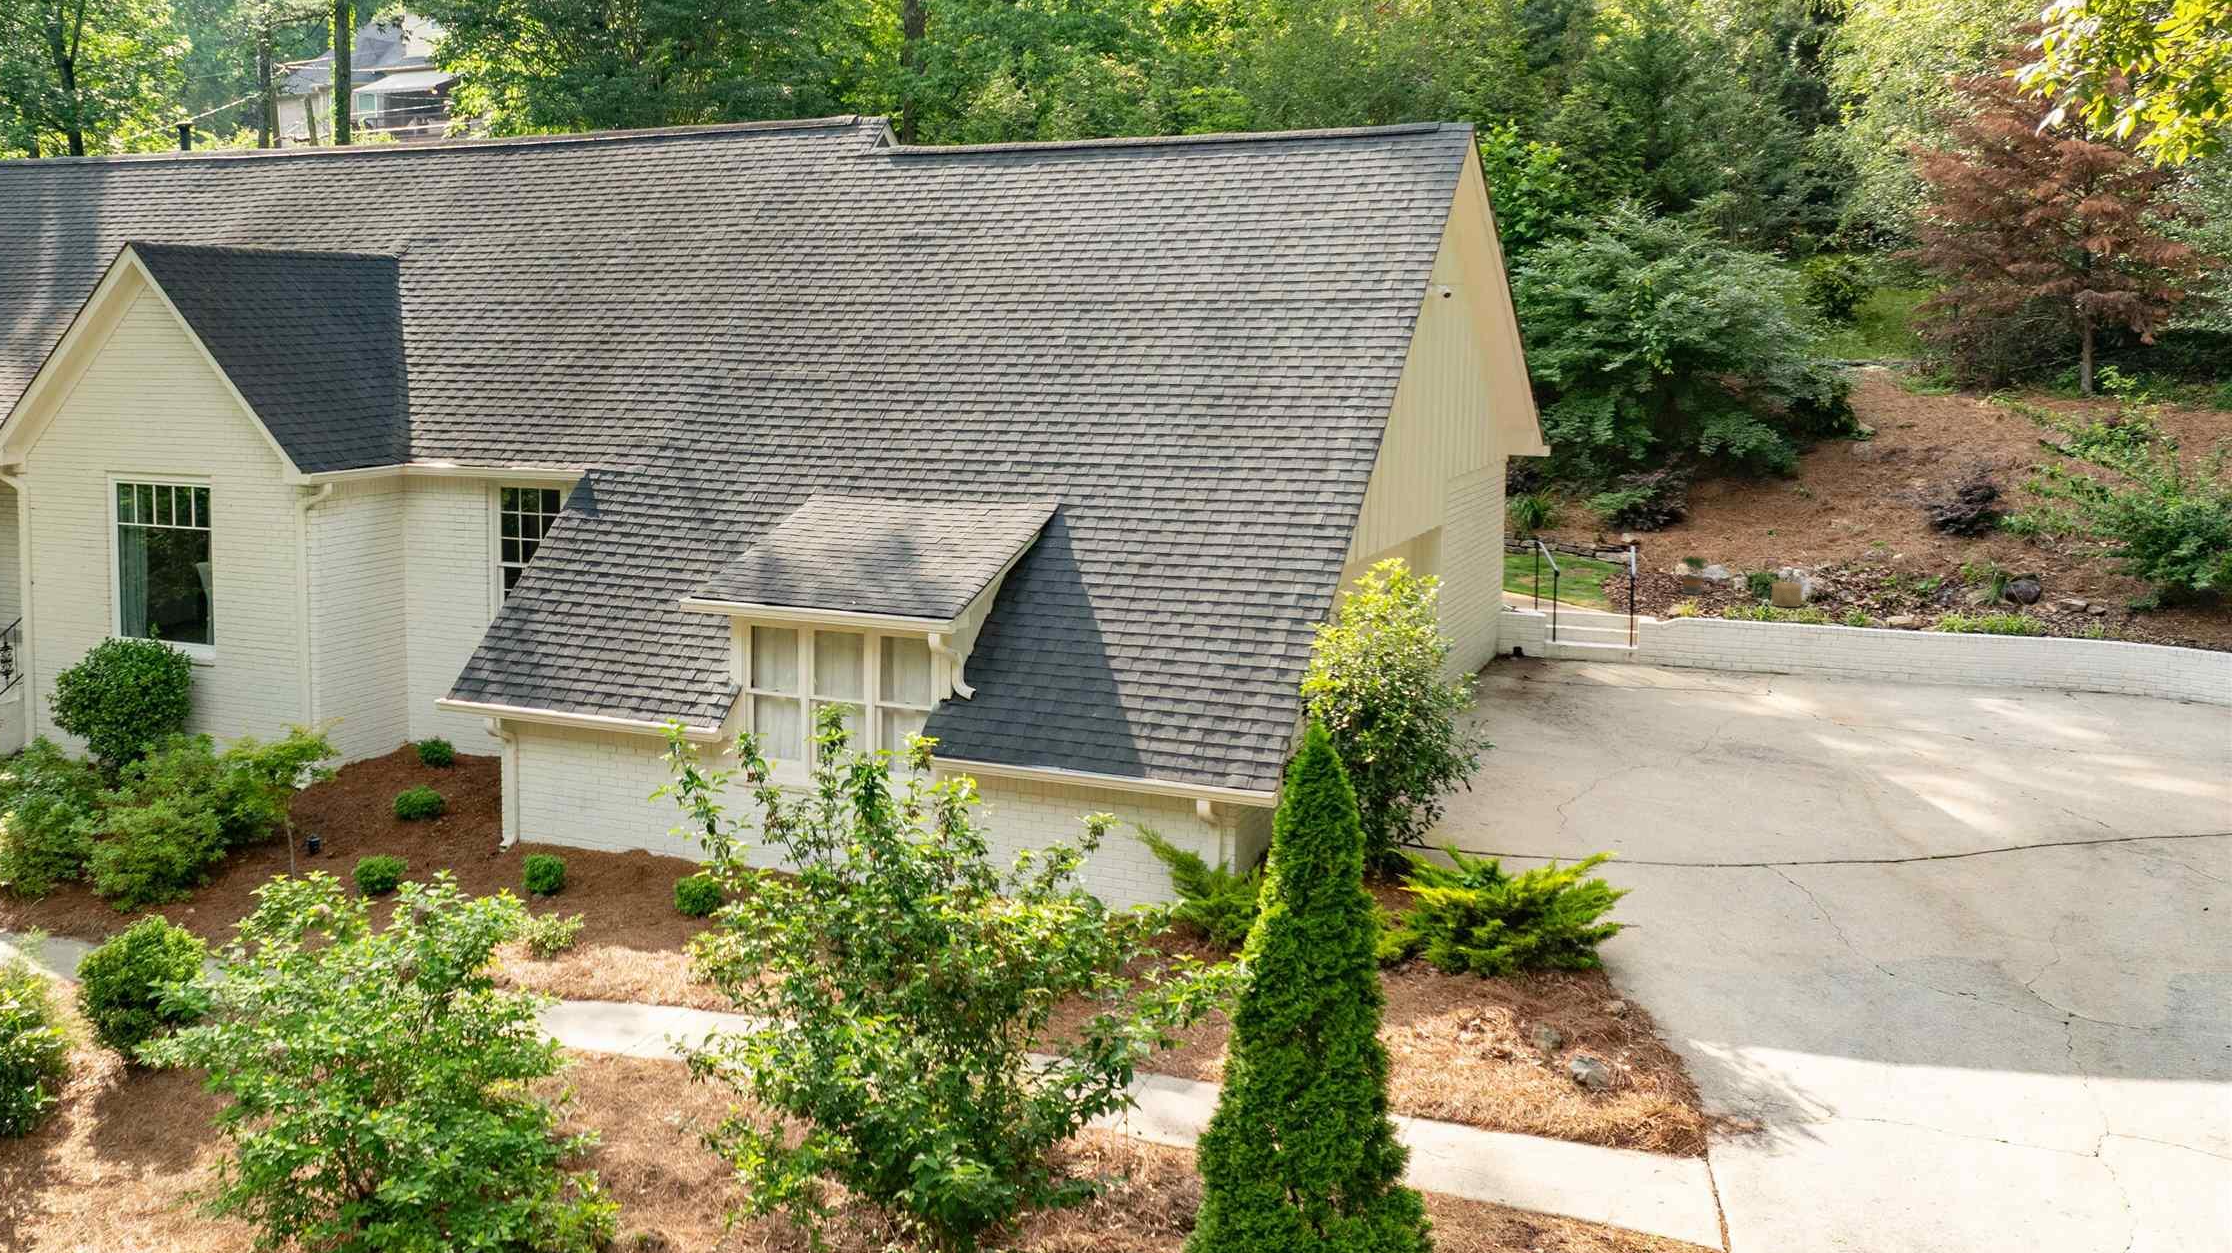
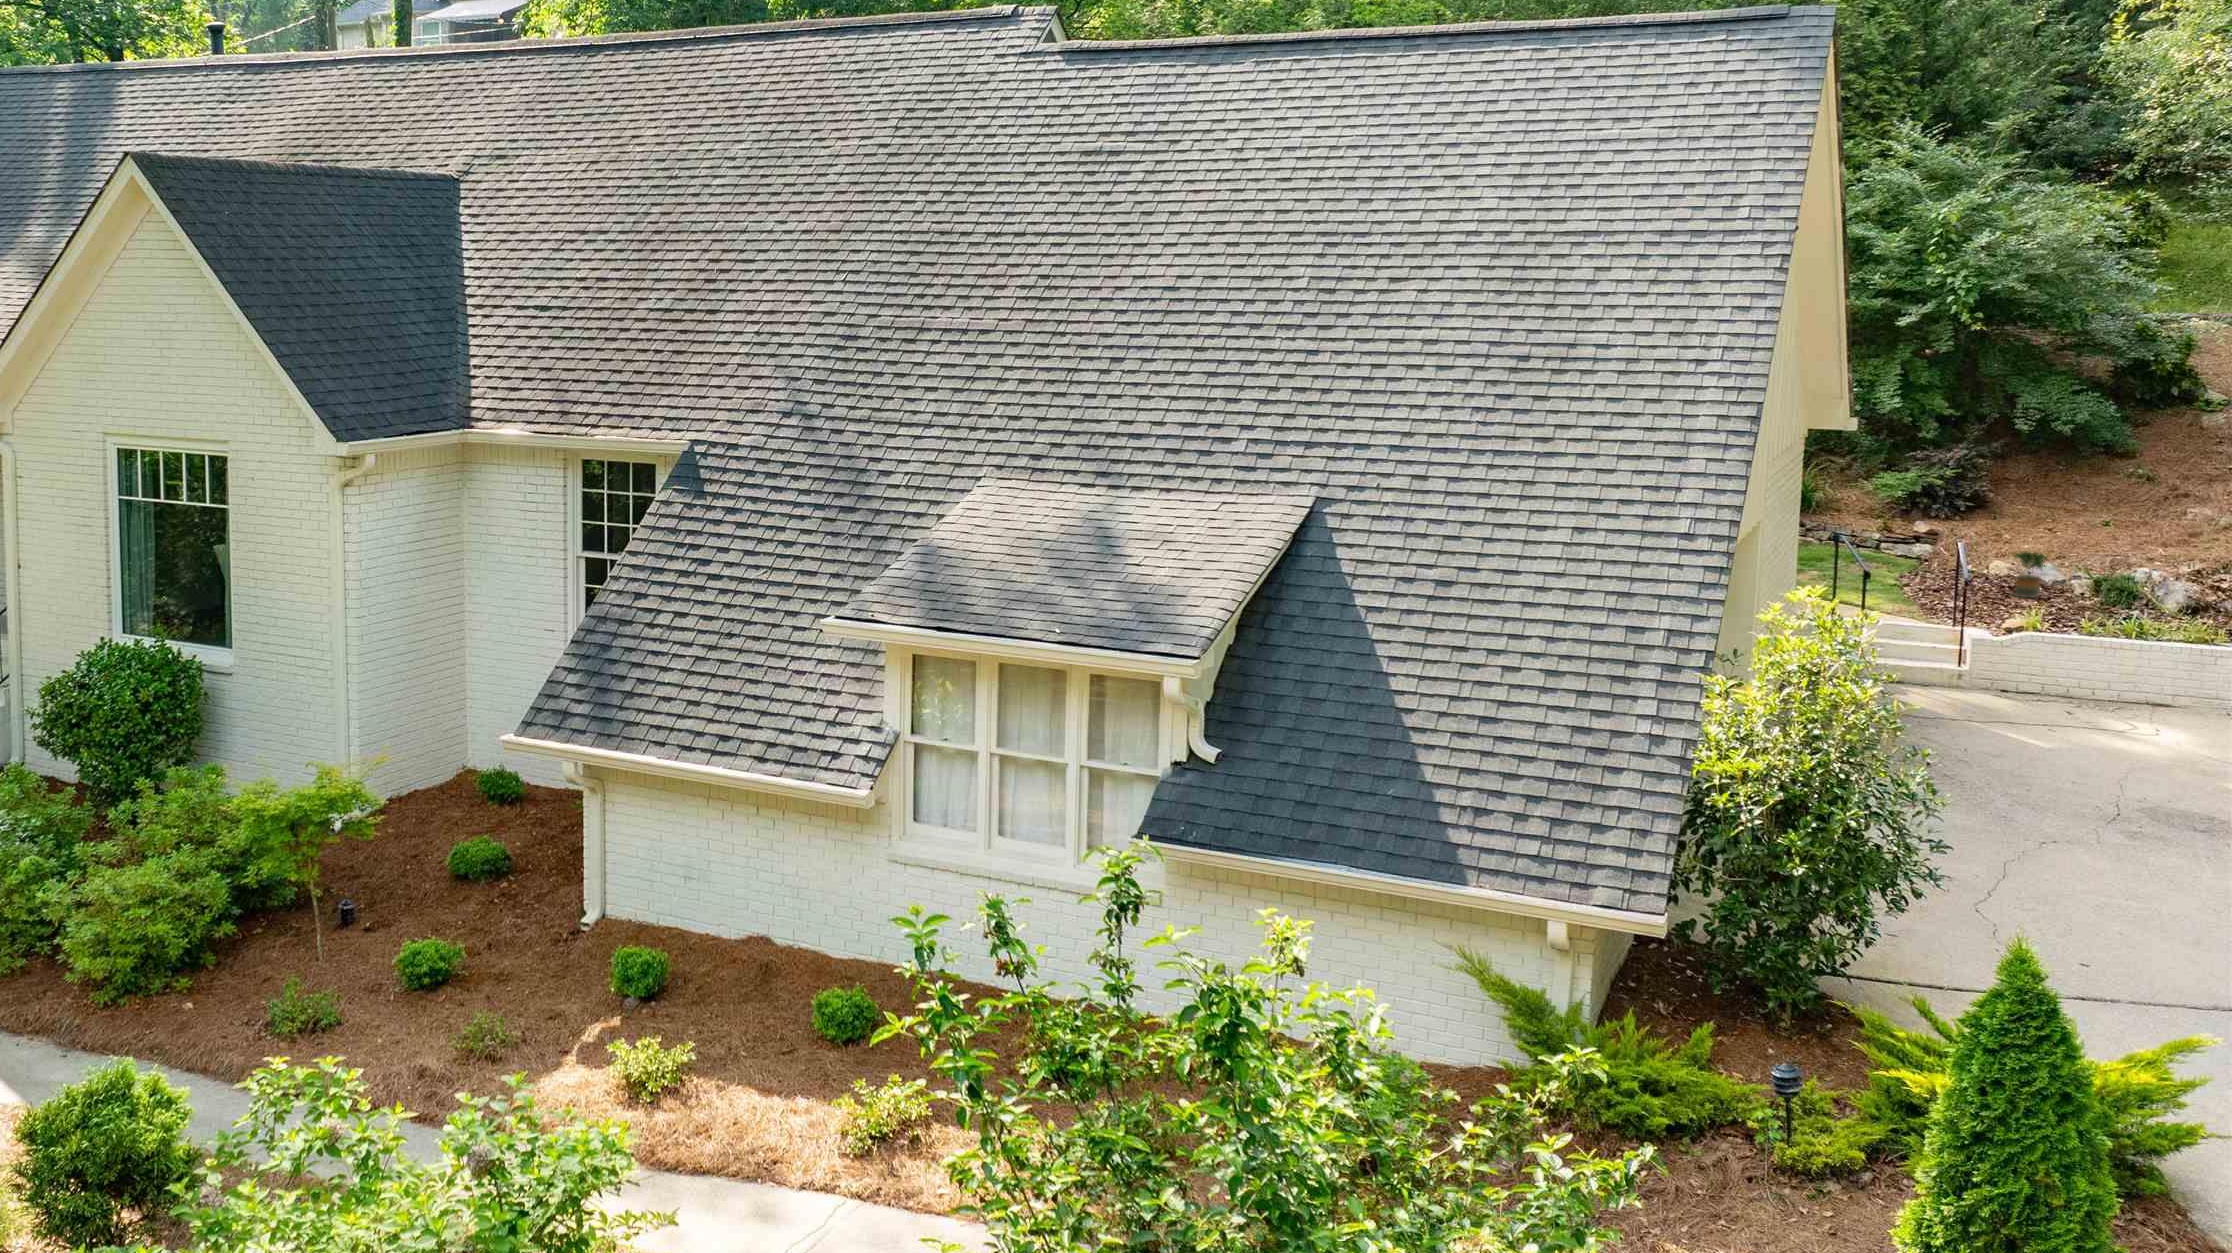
wooden bucket: present [1771,582,1803,607] -> none [2136,586,2179,617]

